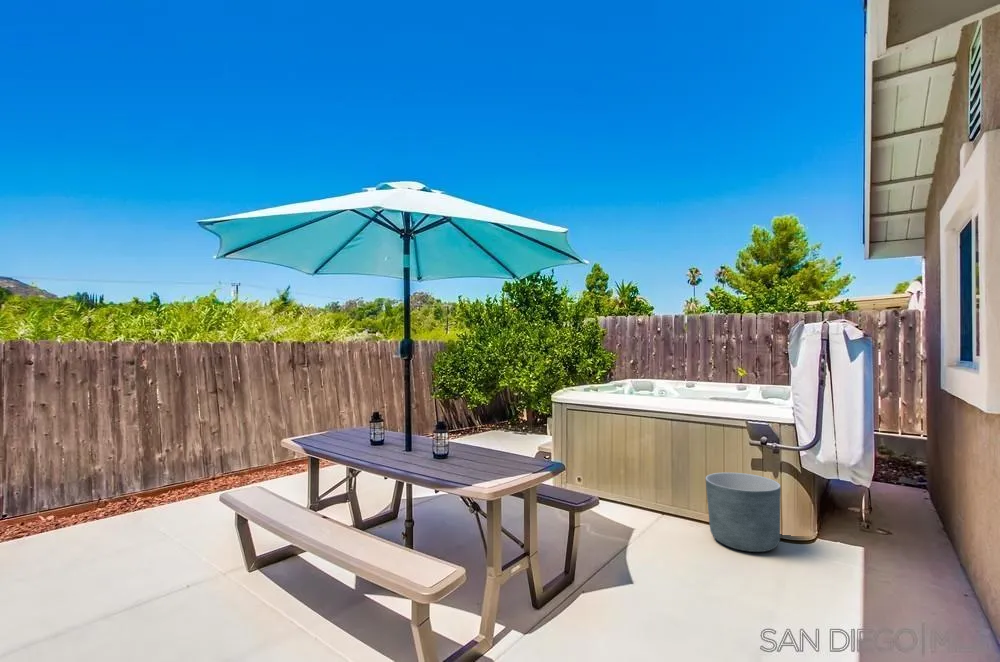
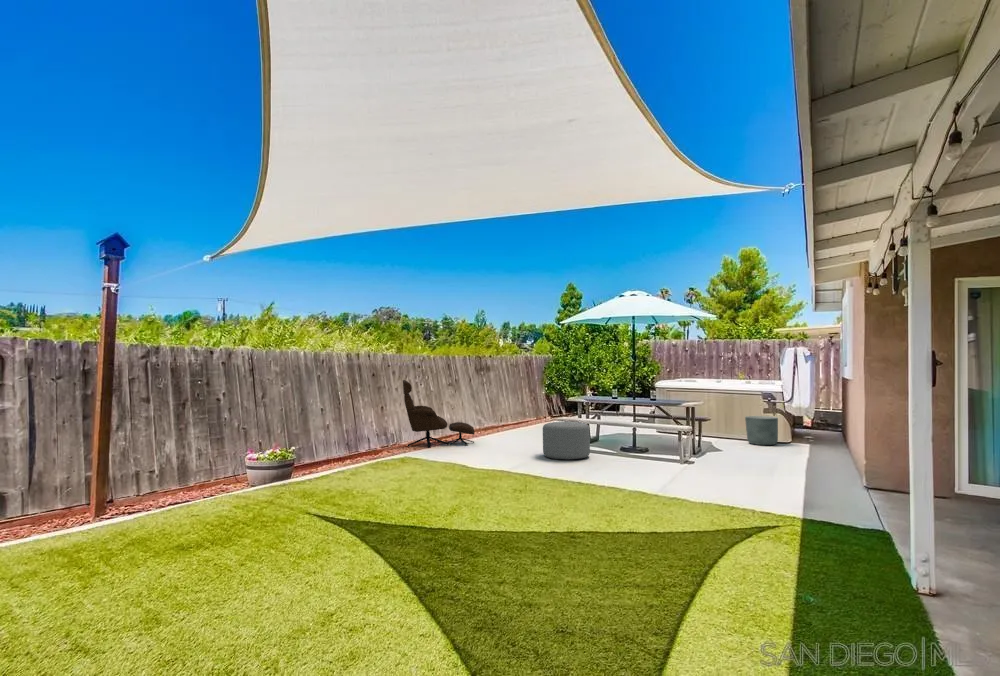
lounge chair: none [13,390,190,525] -> present [403,380,475,448]
ottoman: none [140,498,275,621] -> present [543,422,590,459]

